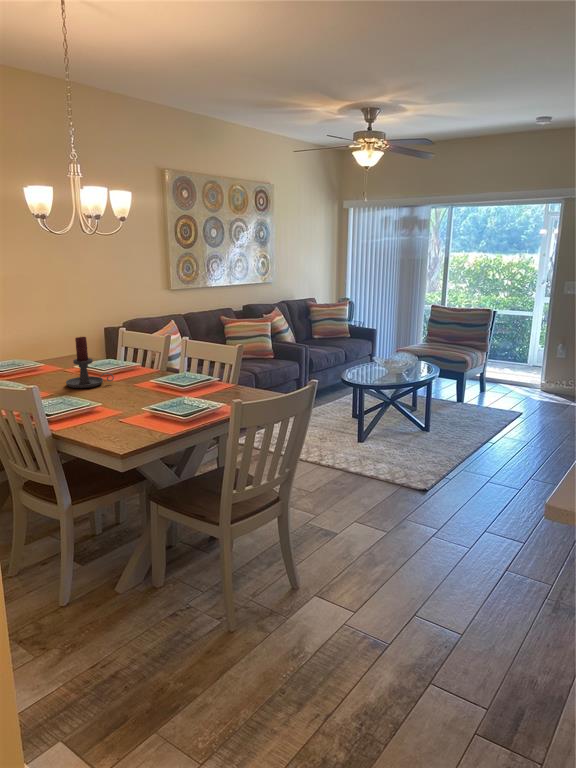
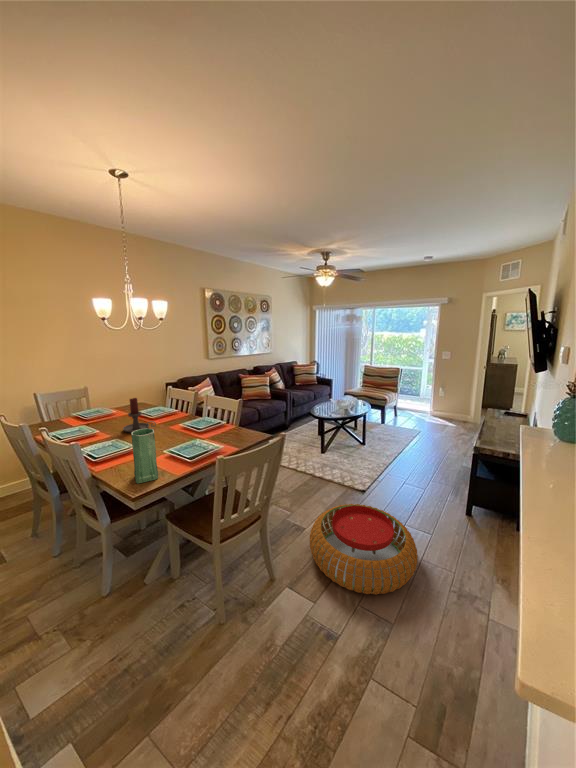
vase: none [105,367,141,440] -> present [131,428,158,483]
pouf: none [345,498,500,607] -> present [310,504,418,595]

